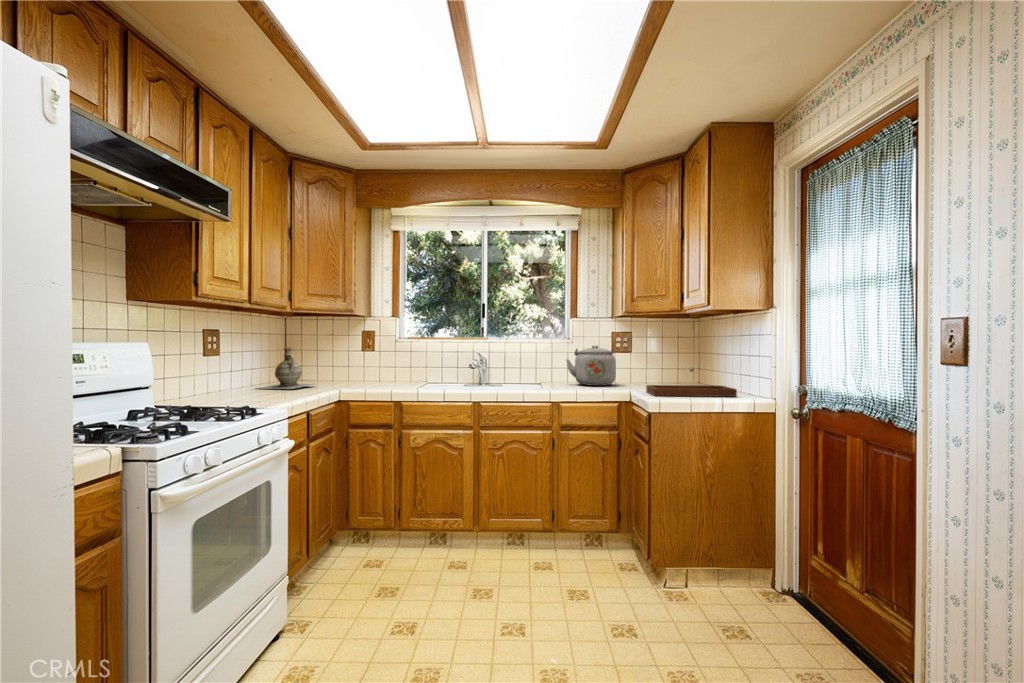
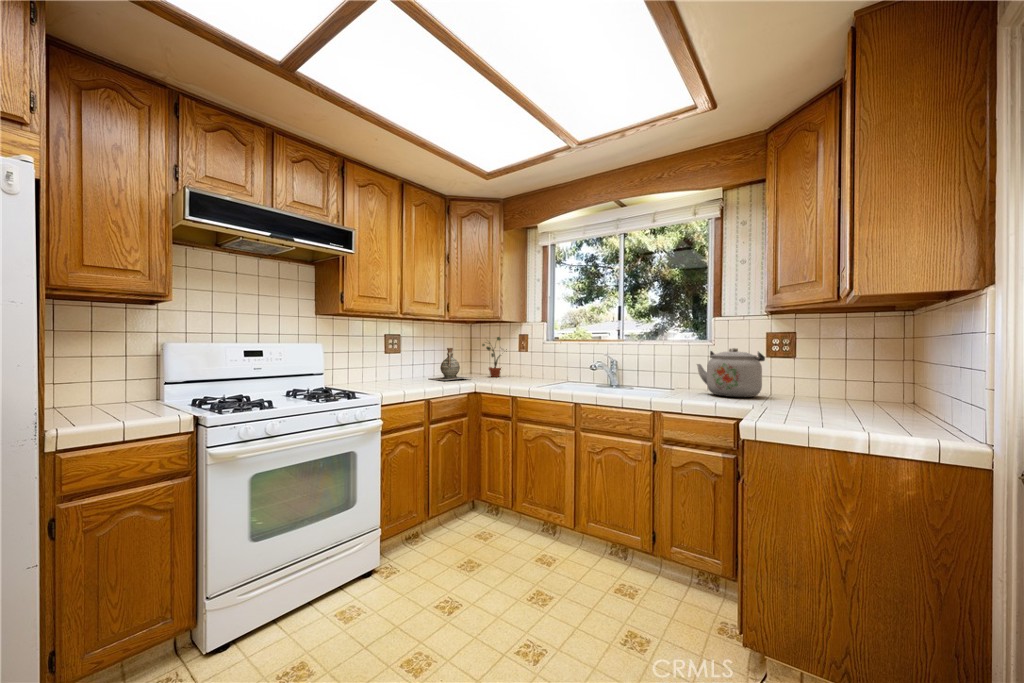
potted plant: none [314,329,359,382] -> present [482,337,507,377]
tray: present [646,368,737,397] -> none [764,381,912,432]

